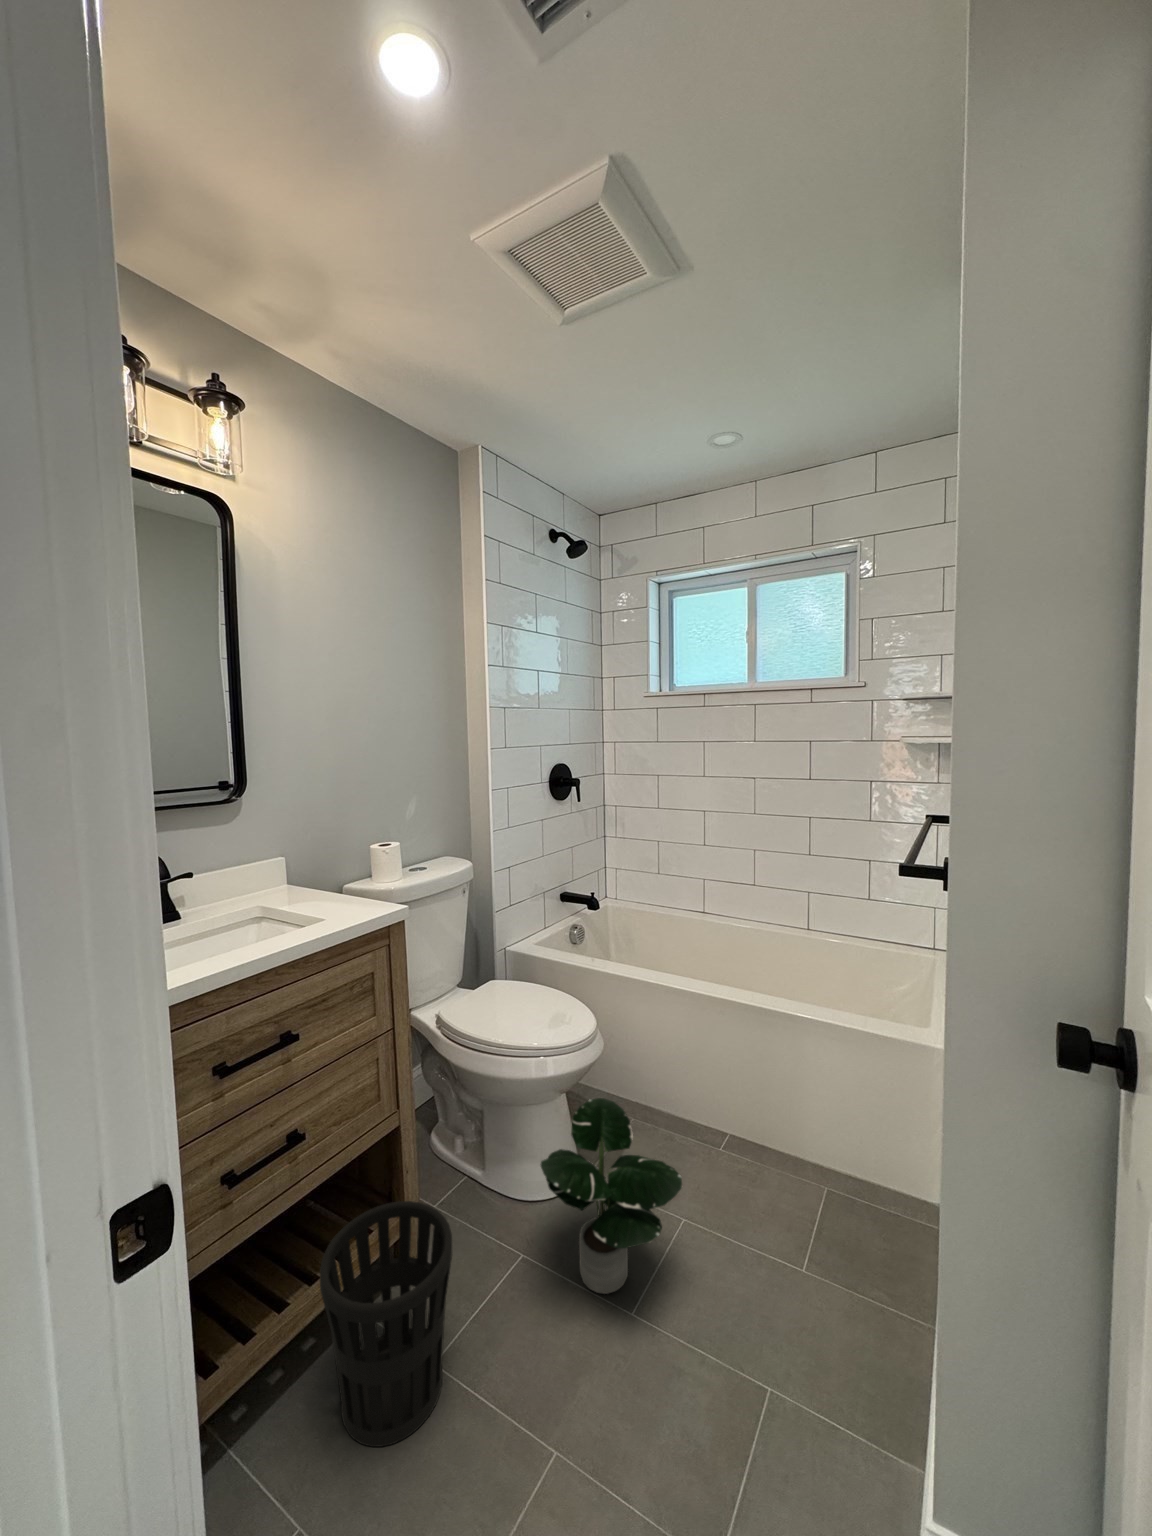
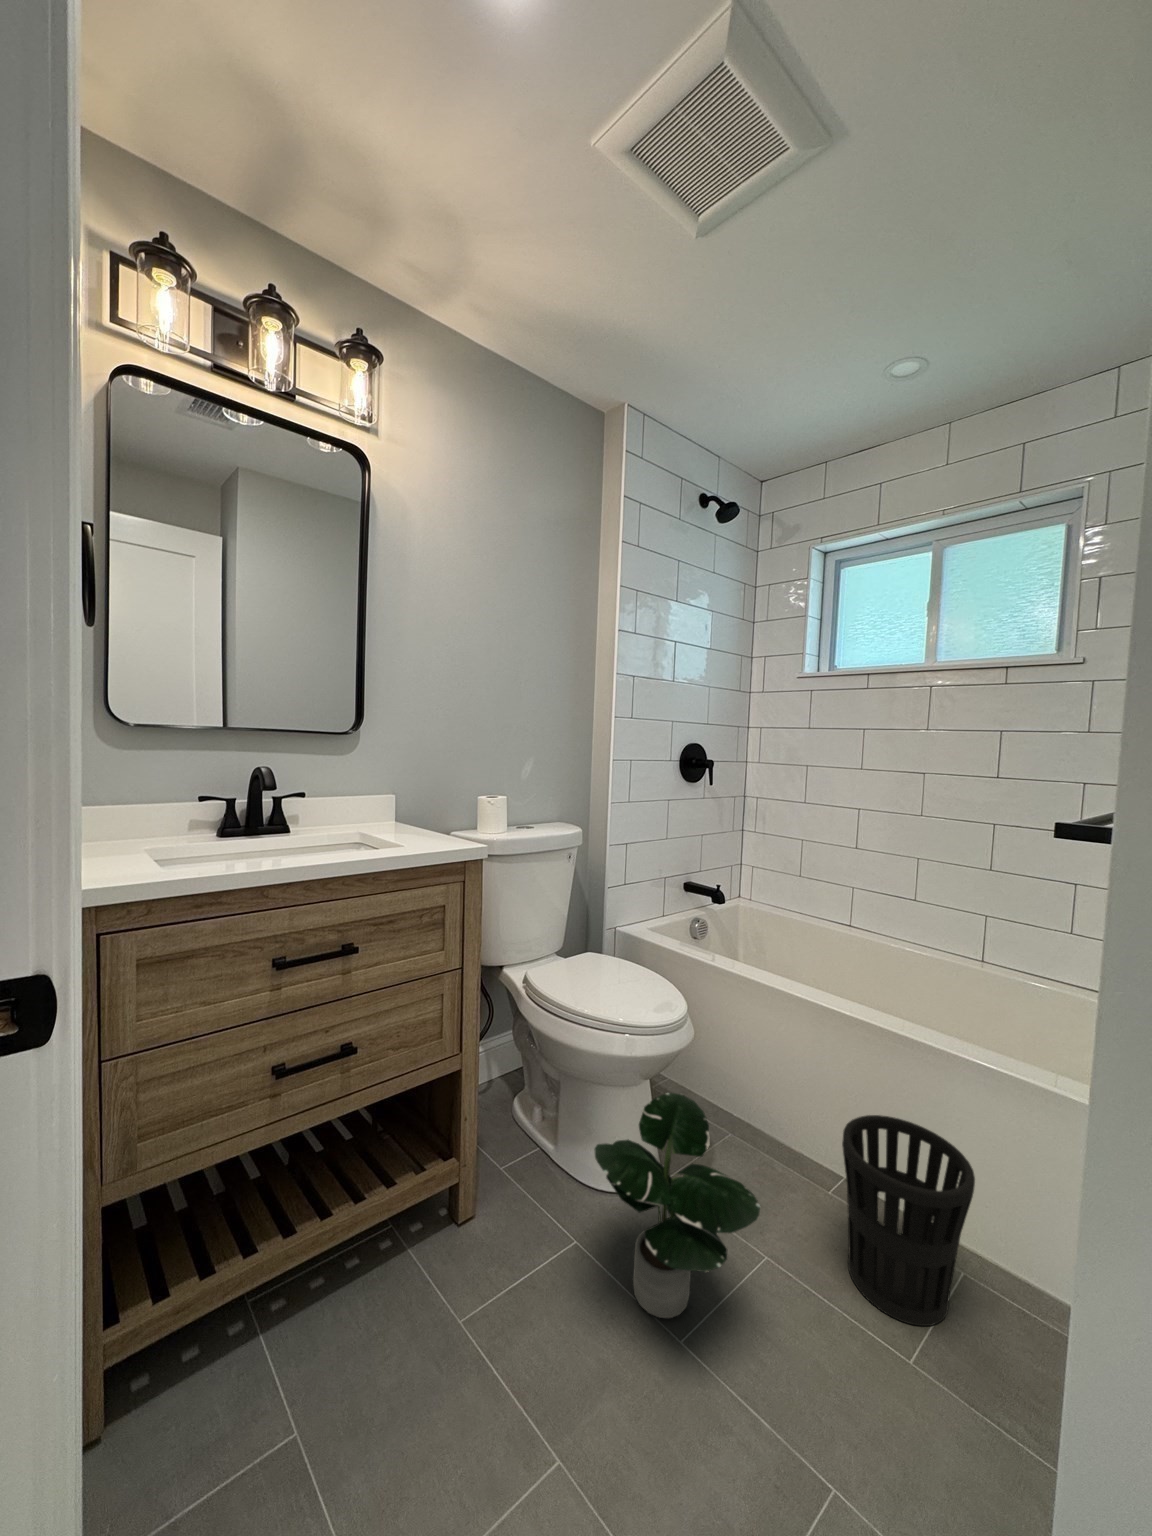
wastebasket: present [320,1201,452,1447] -> present [842,1115,975,1326]

